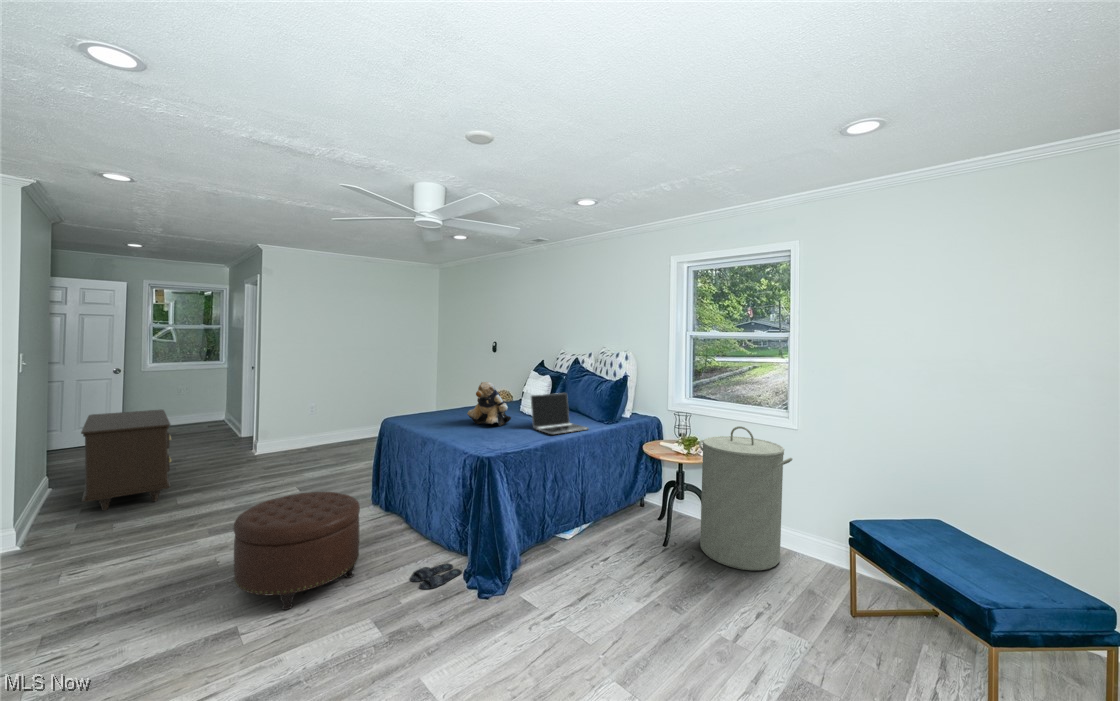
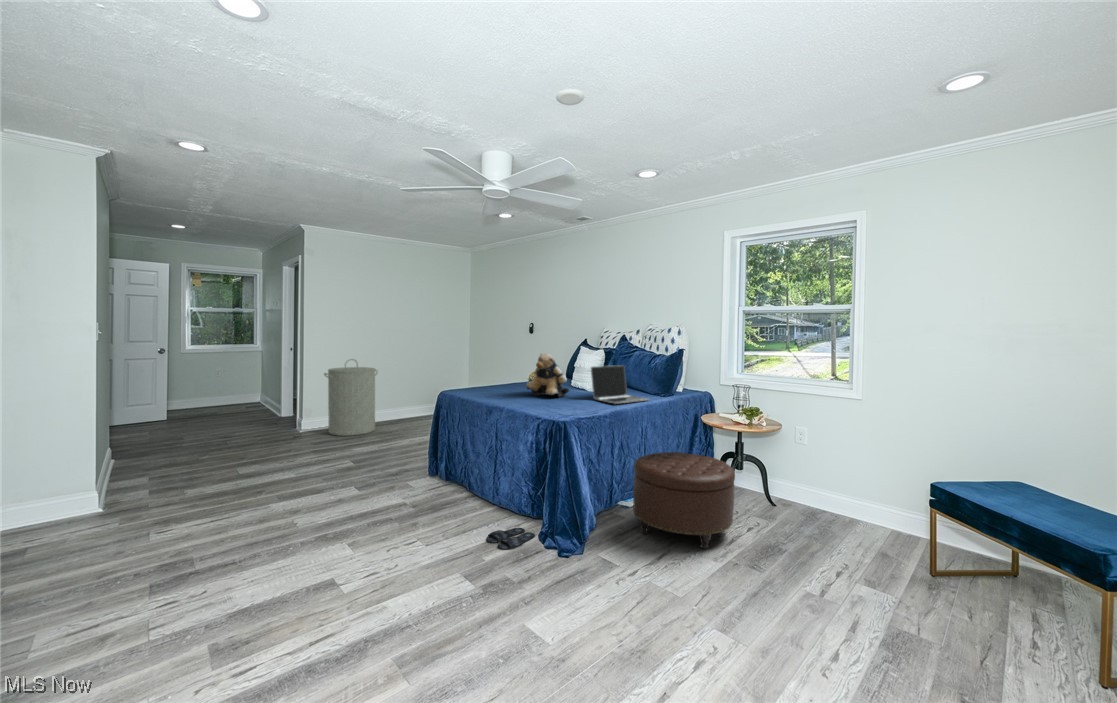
dresser: present [81,410,171,510] -> none [147,386,232,480]
laundry hamper: present [699,426,792,570] -> present [324,359,378,436]
ottoman: present [234,492,360,610] -> present [633,452,735,549]

